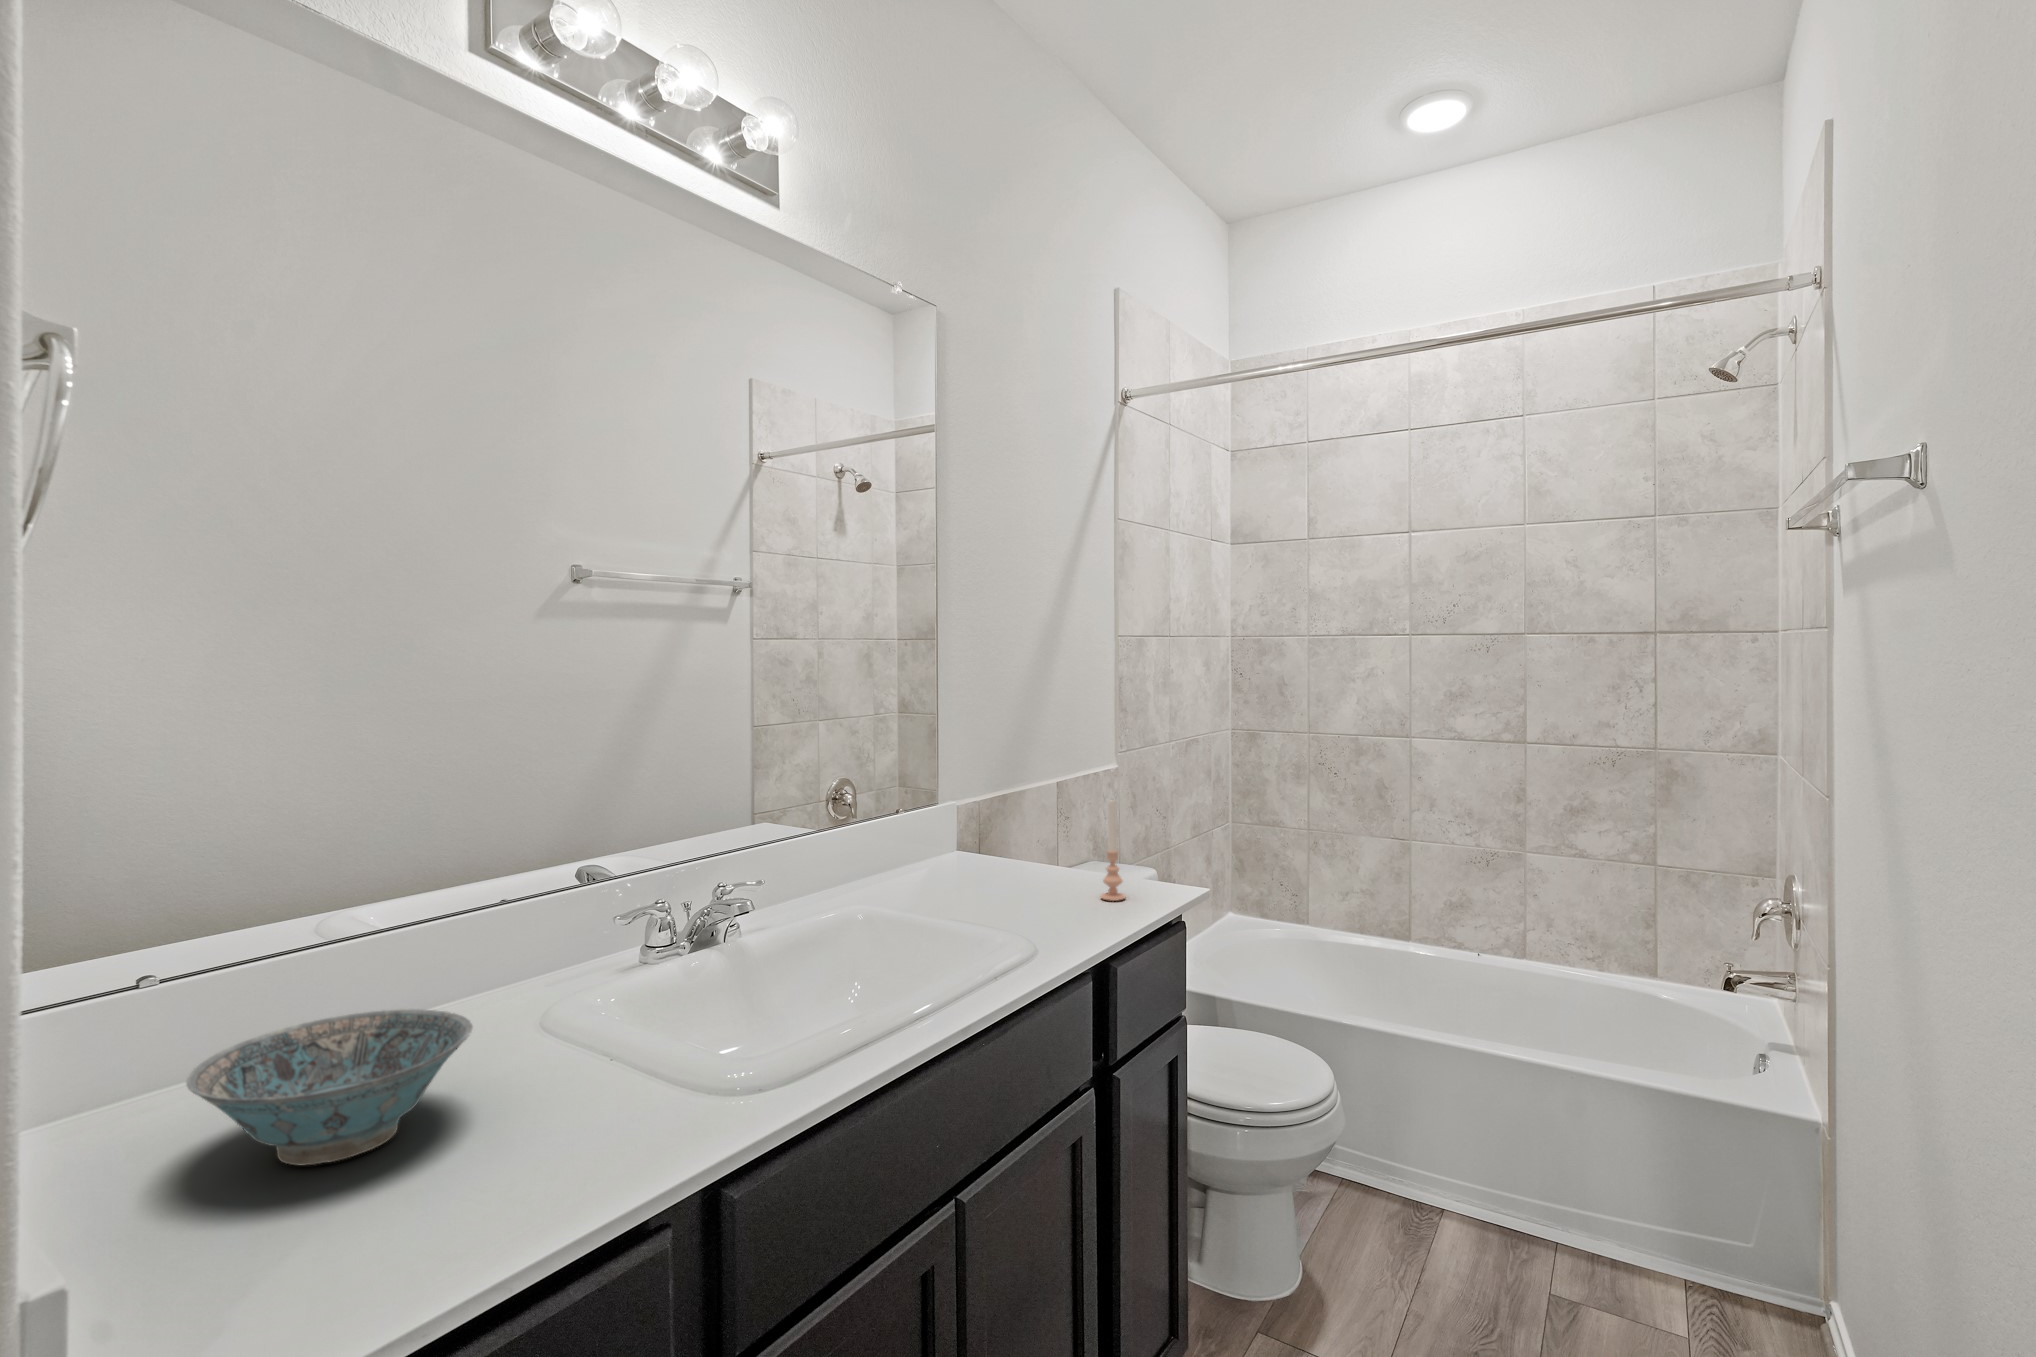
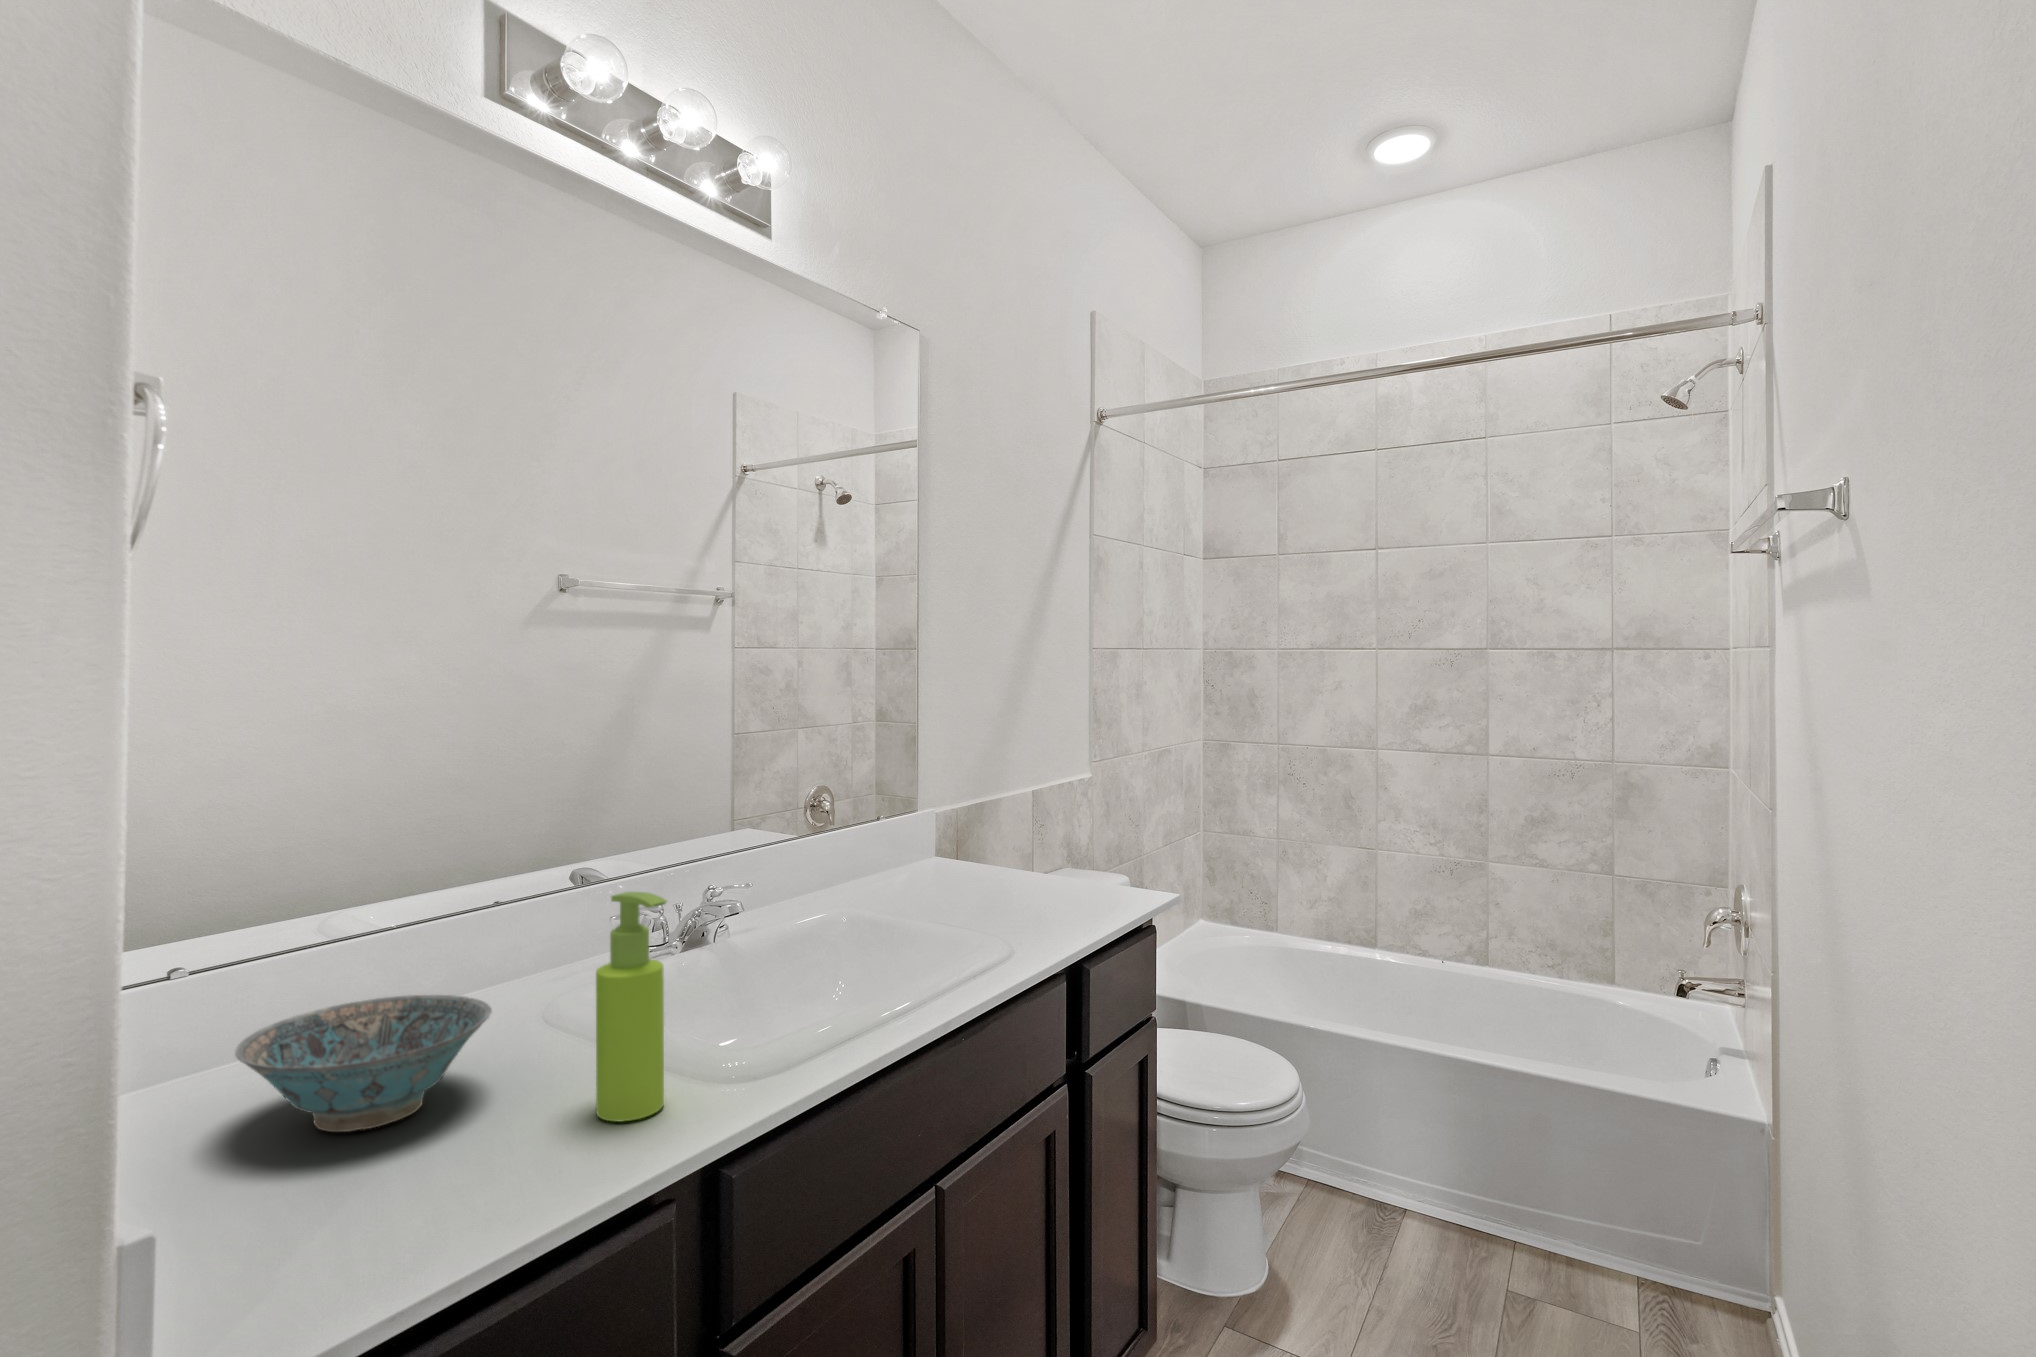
candle: present [1100,800,1125,901] -> none [1074,807,1098,905]
soap dispenser: none [581,901,657,1153] -> present [596,892,667,1122]

